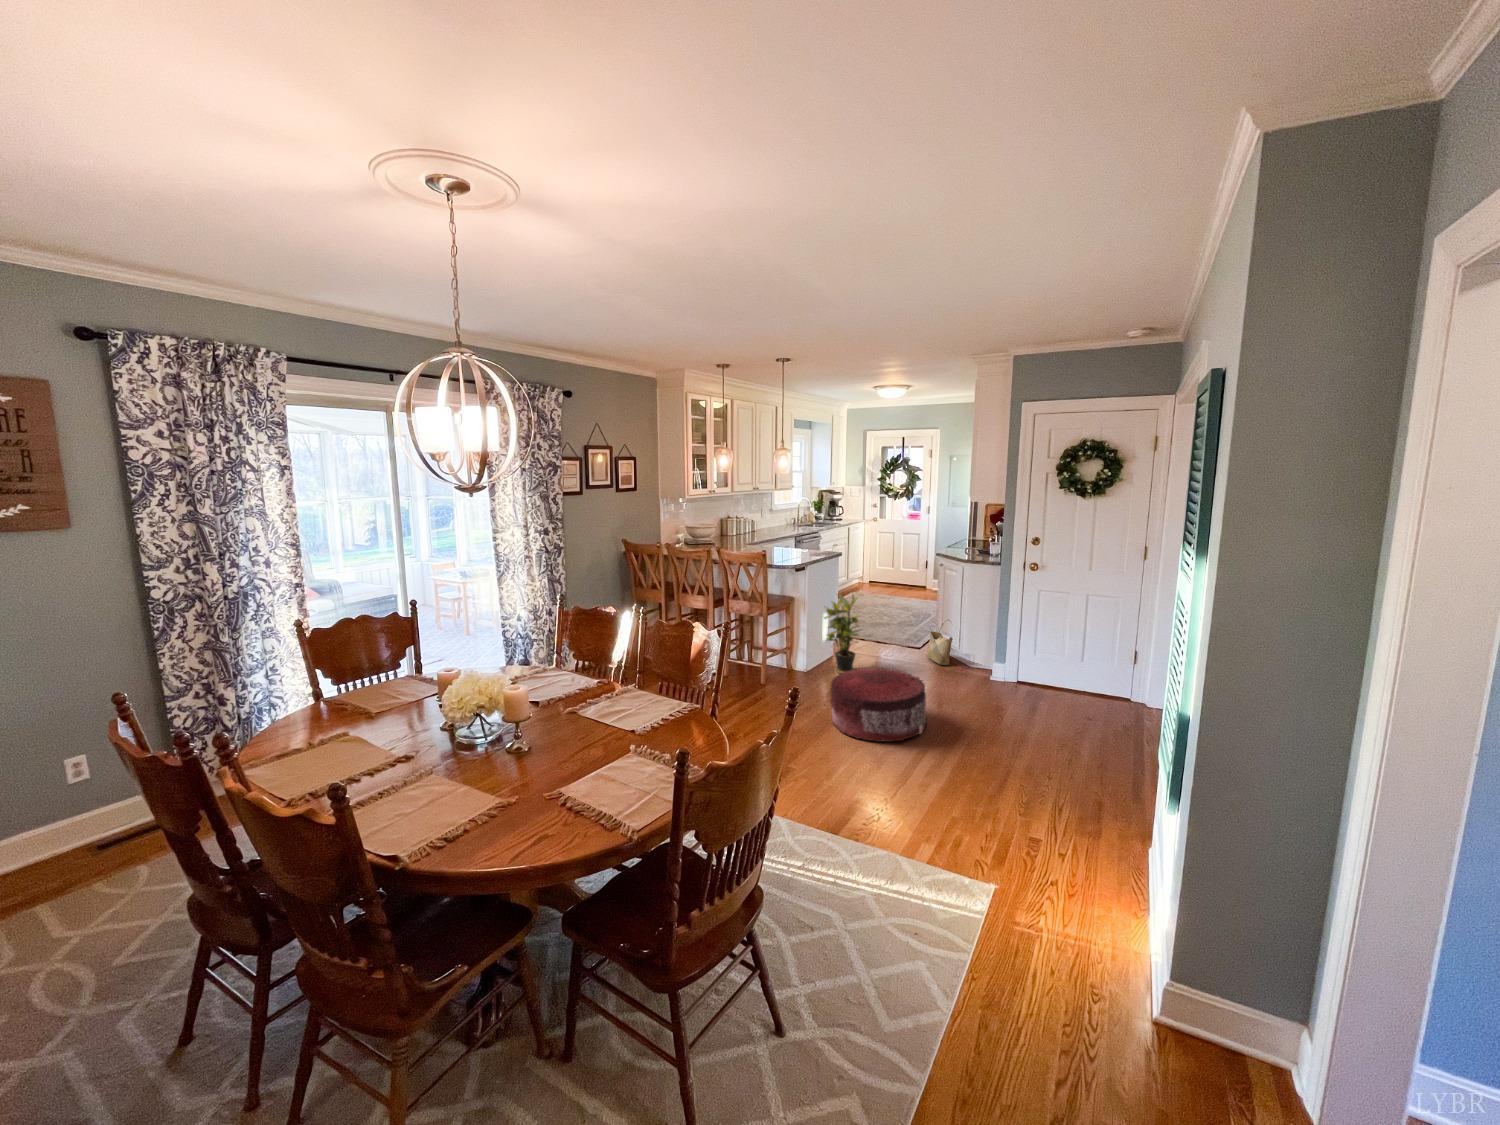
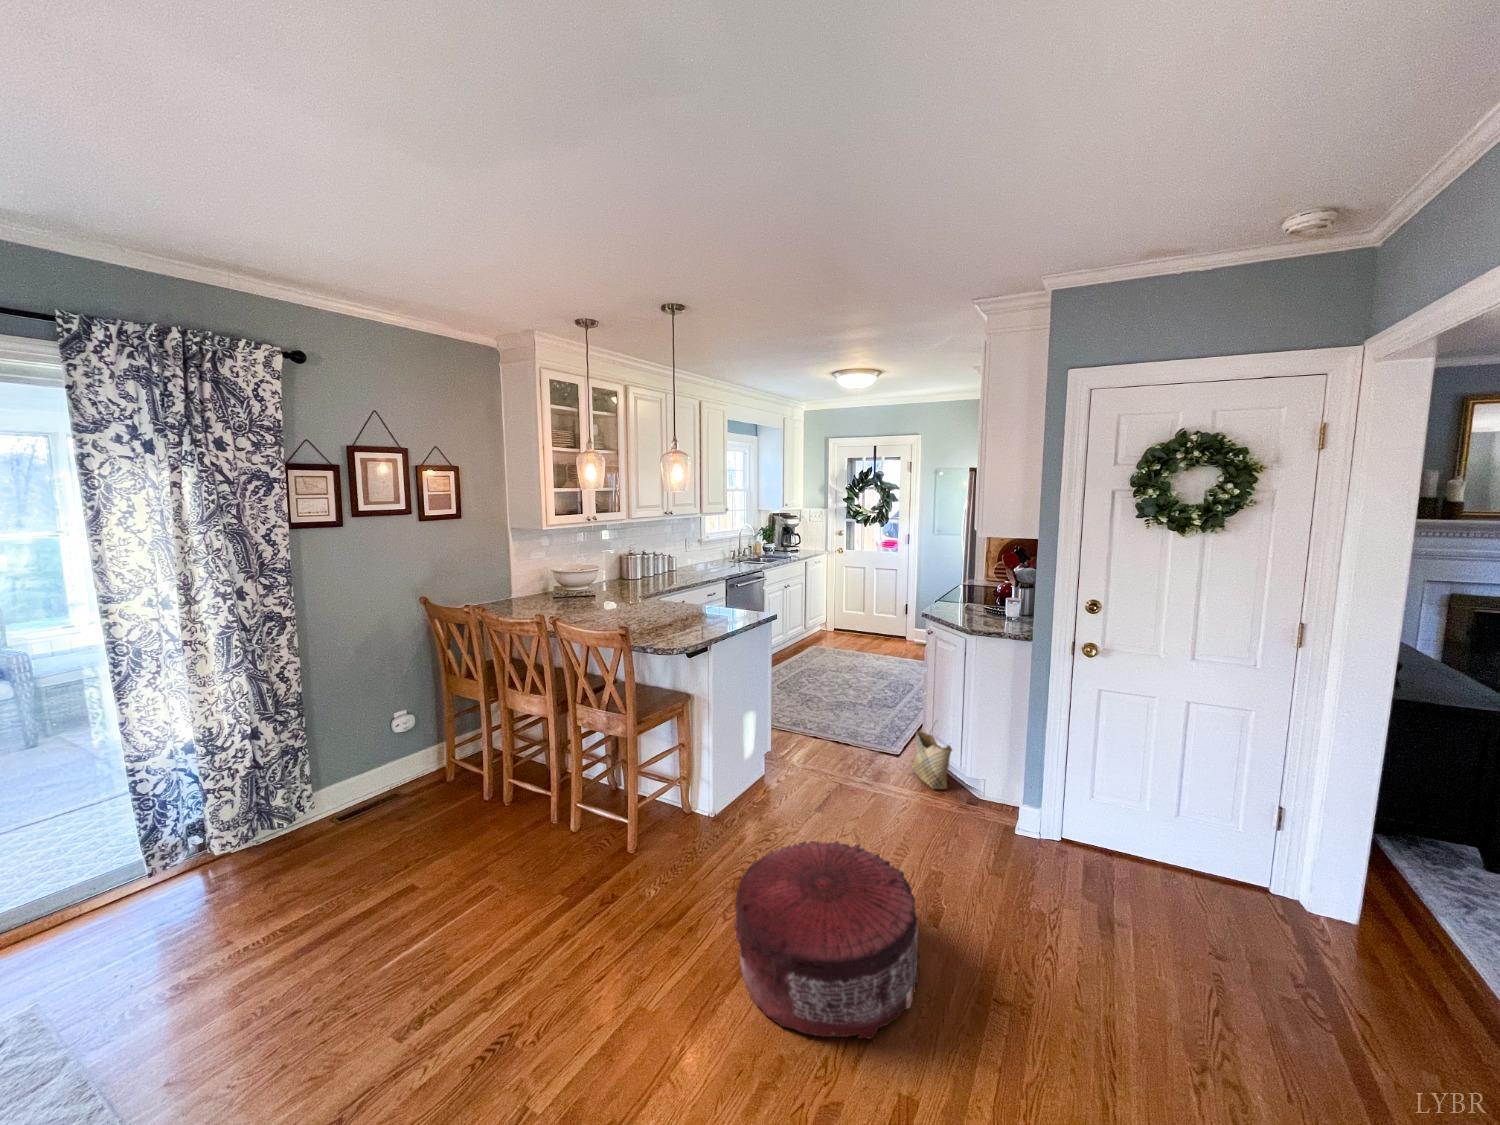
potted plant: present [824,594,860,674] -> none [748,681,811,815]

